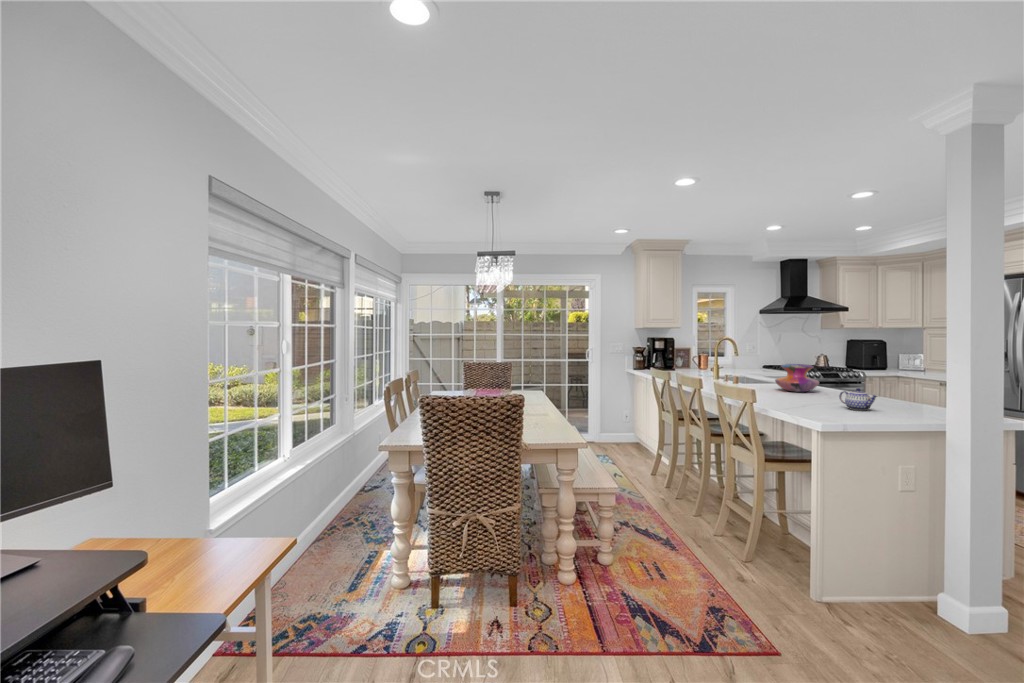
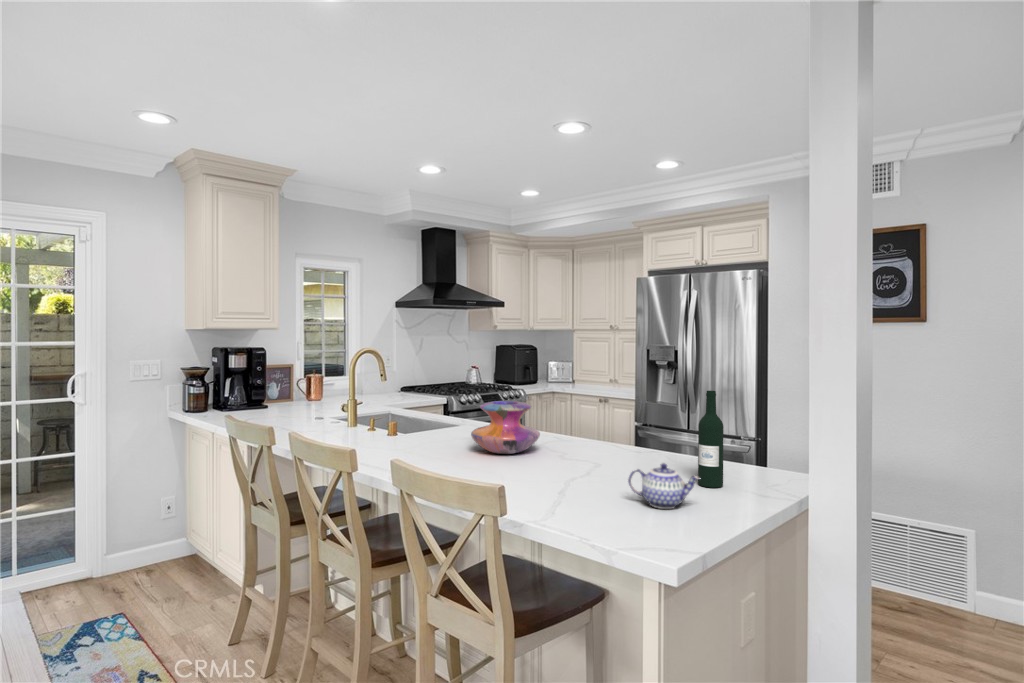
wine bottle: none [900,355,918,410] -> present [698,391,724,488]

